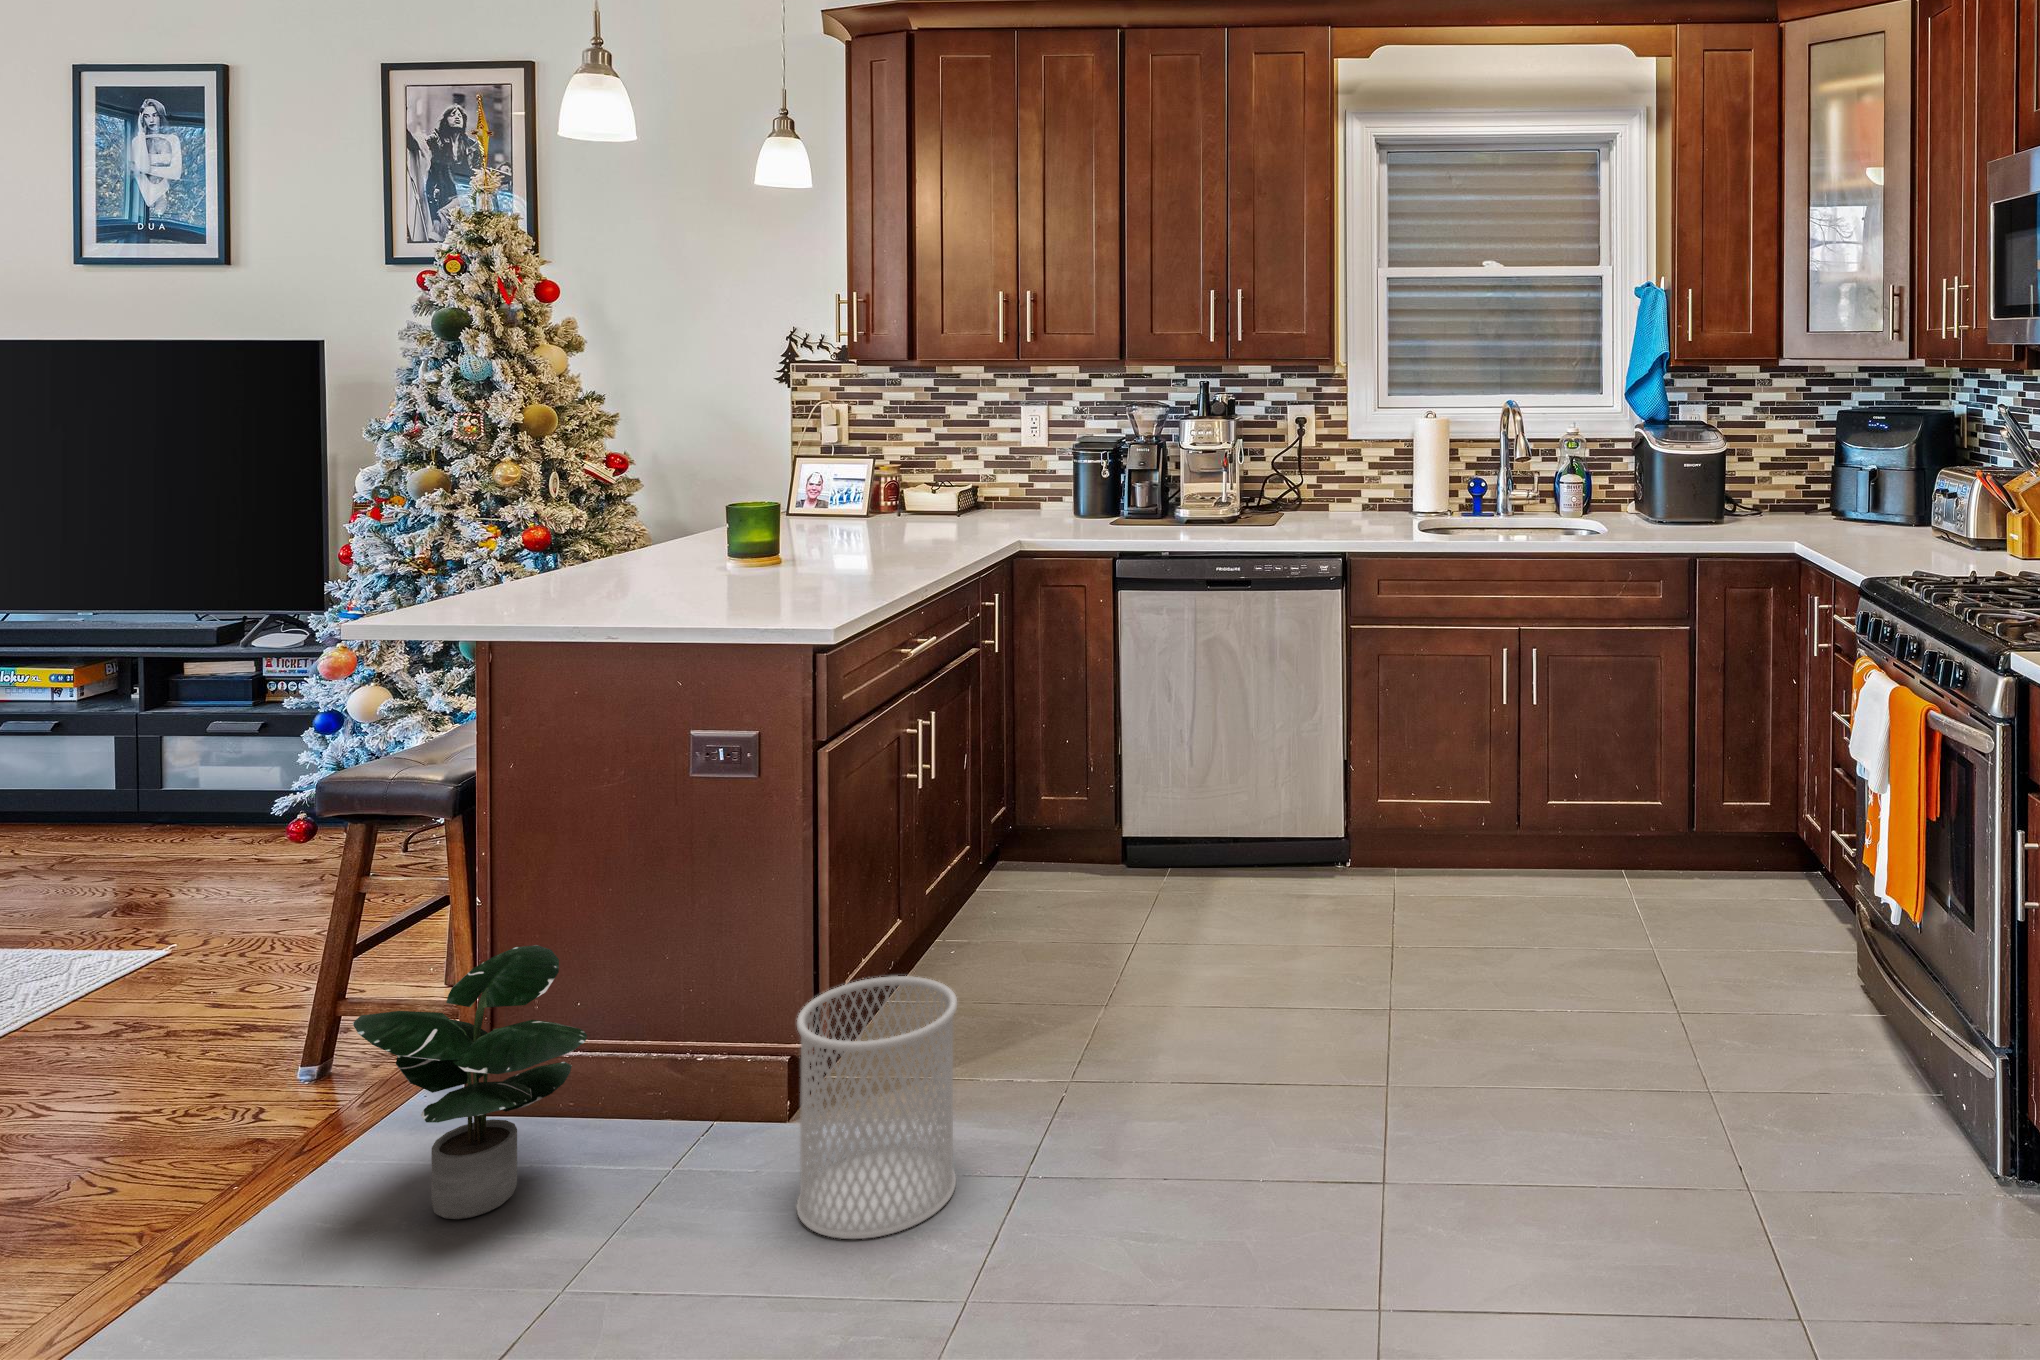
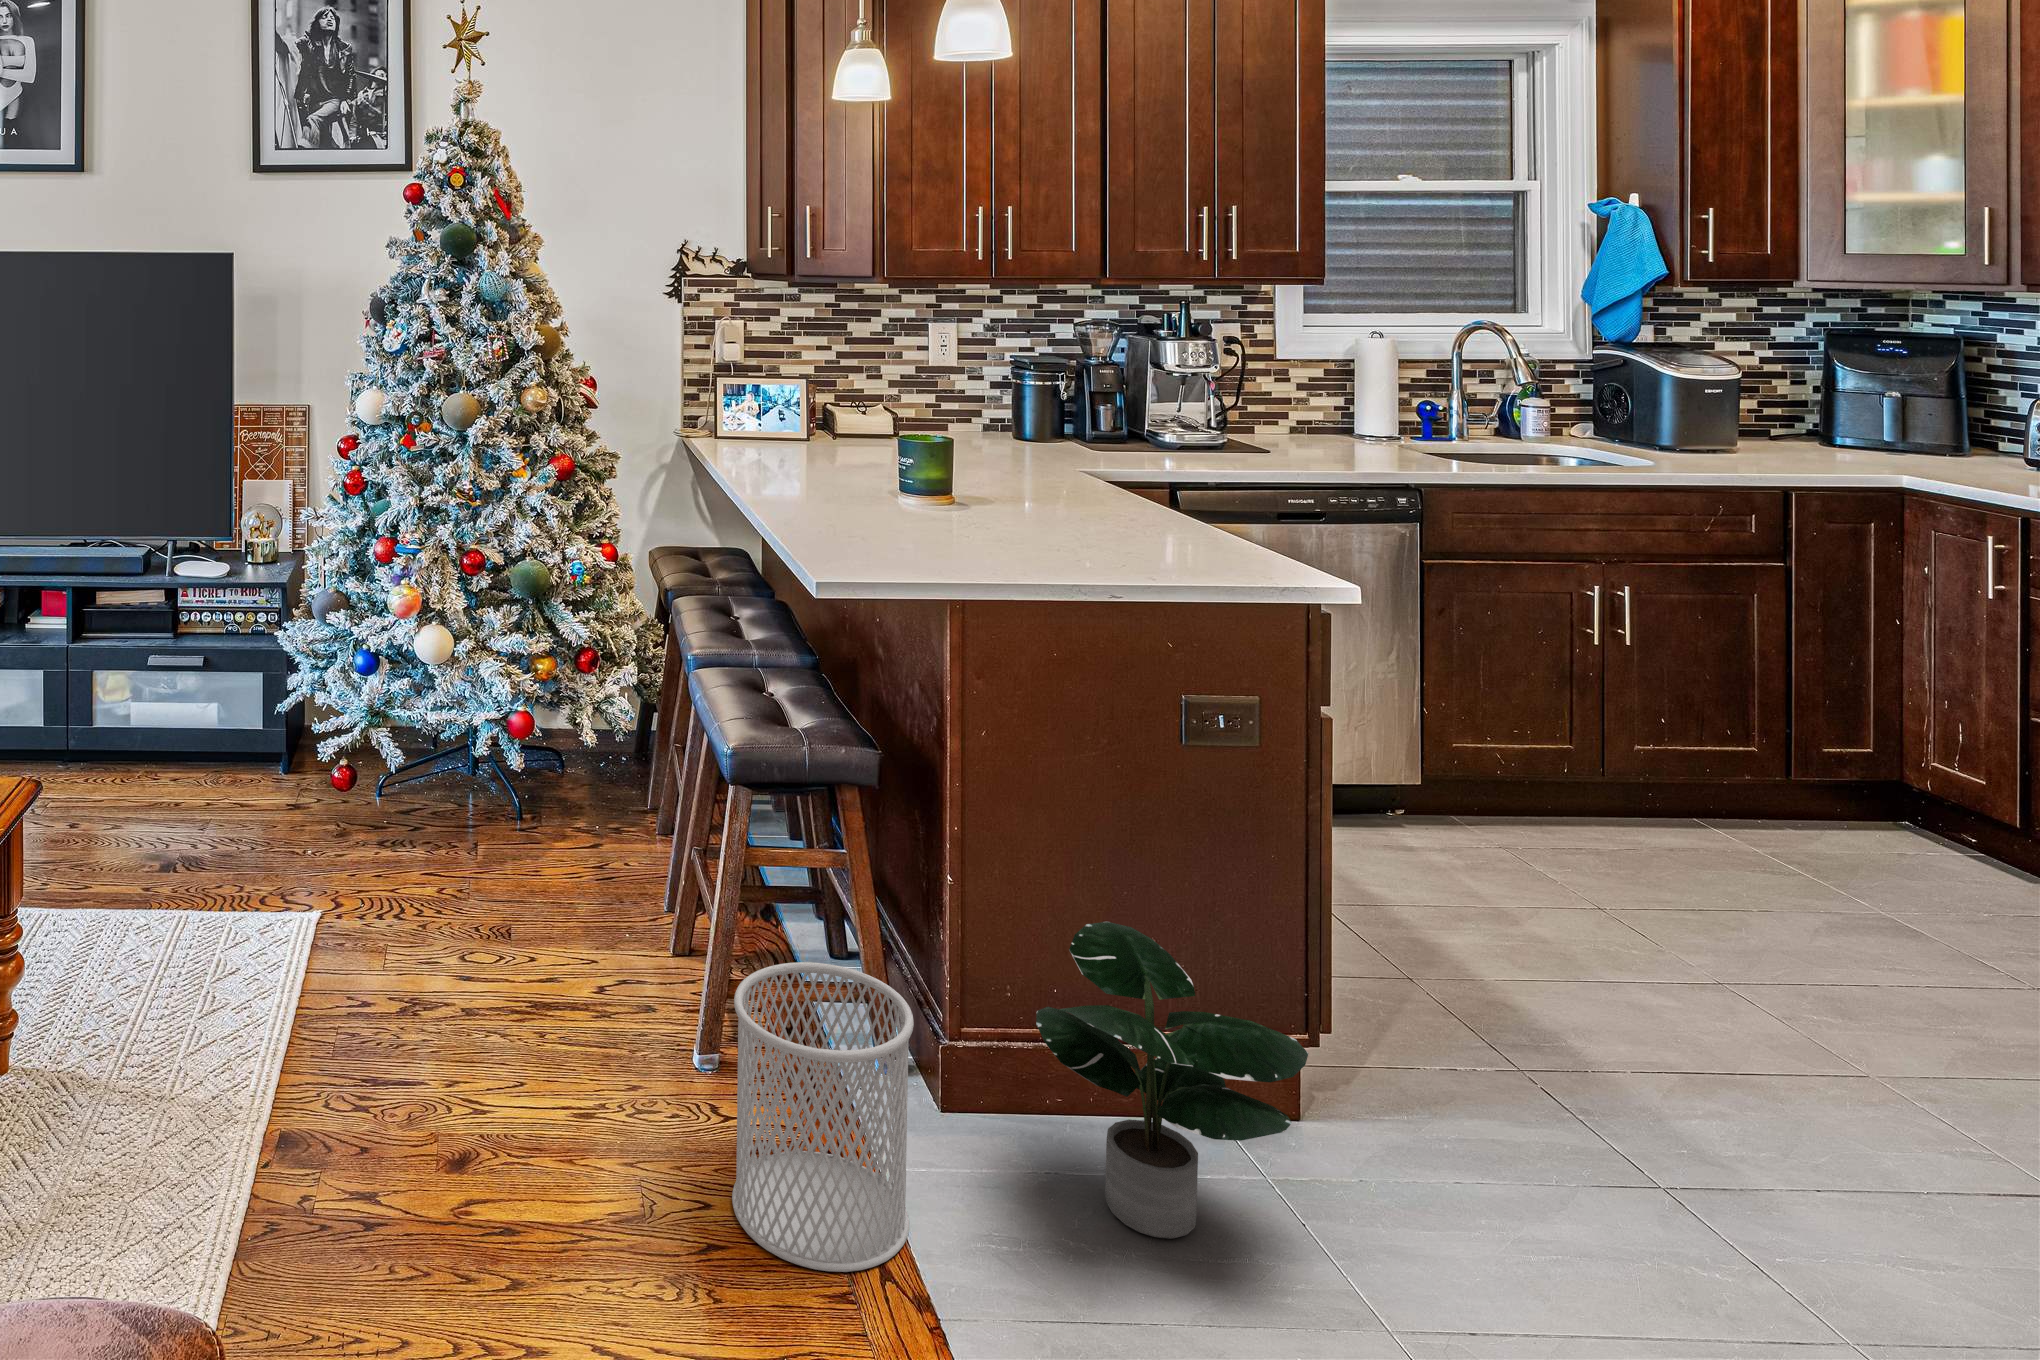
wastebasket: present [797,976,958,1239] -> present [732,962,914,1272]

